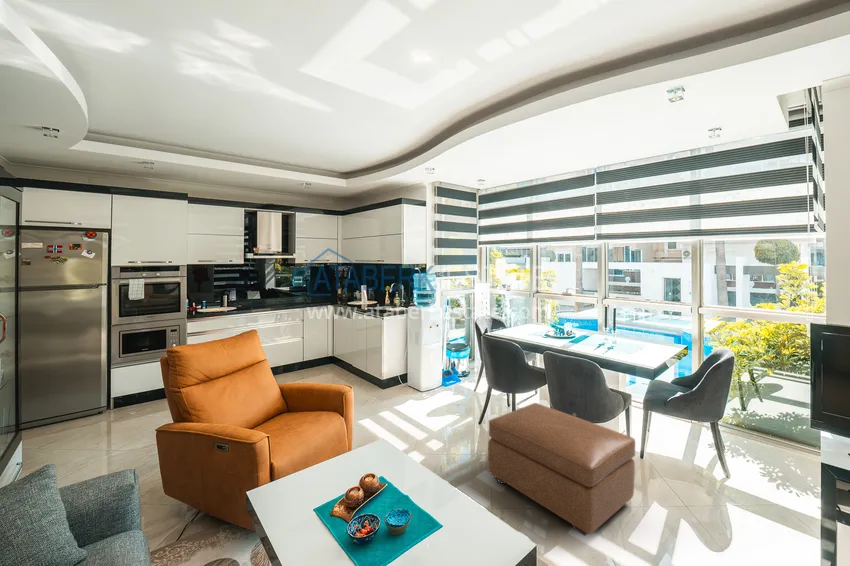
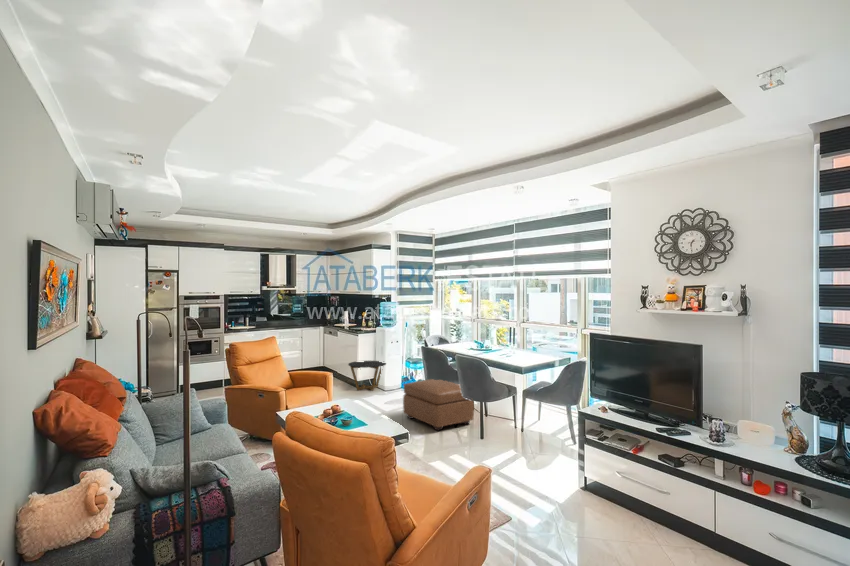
side table: none [372,353,425,399] -> present [348,361,386,391]

